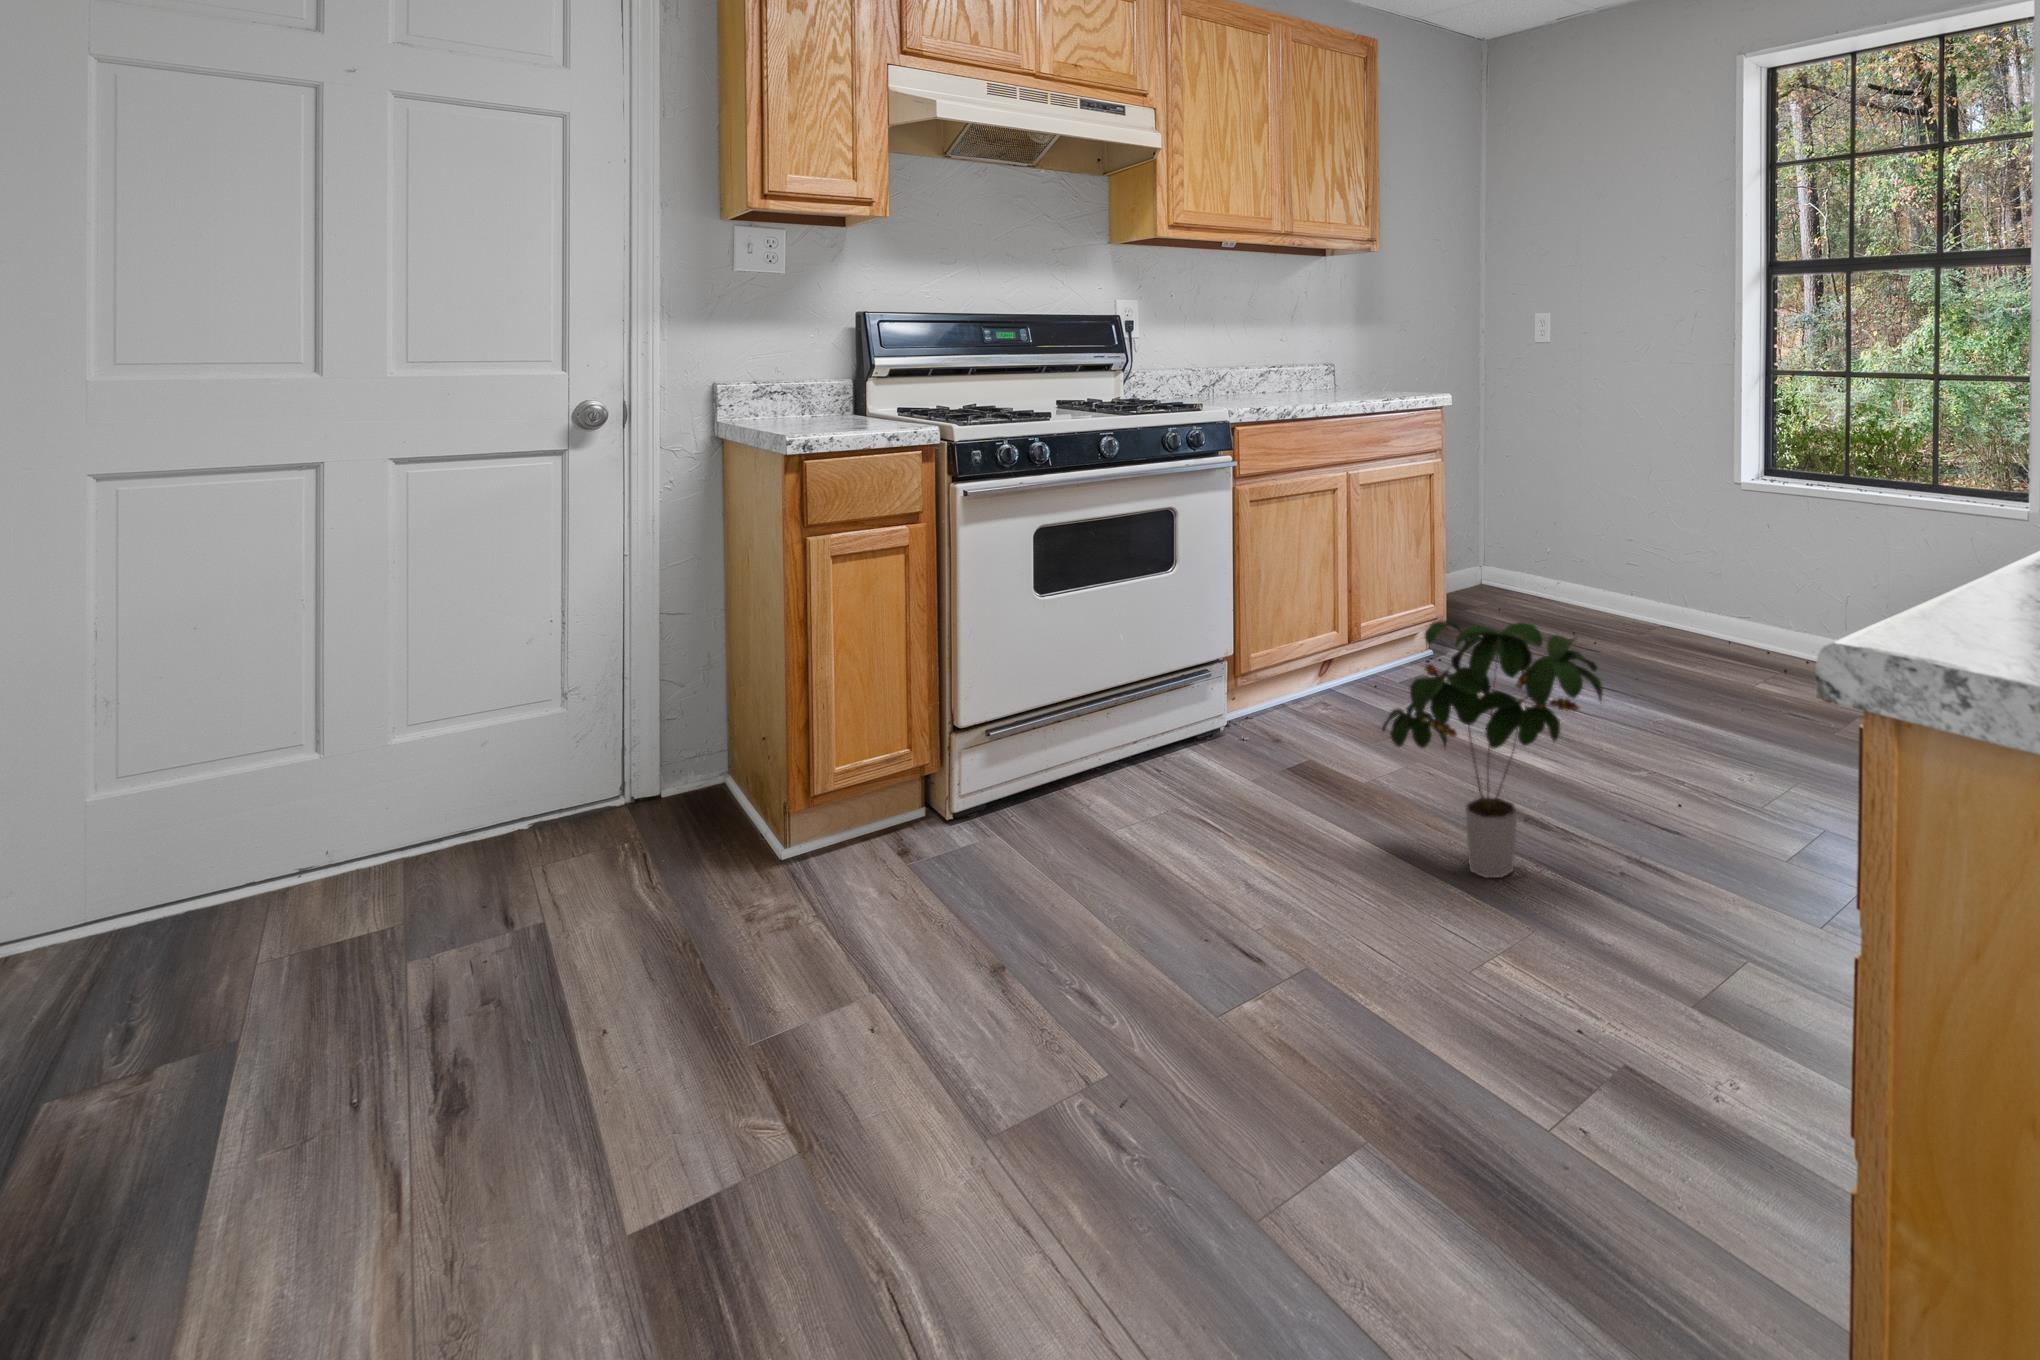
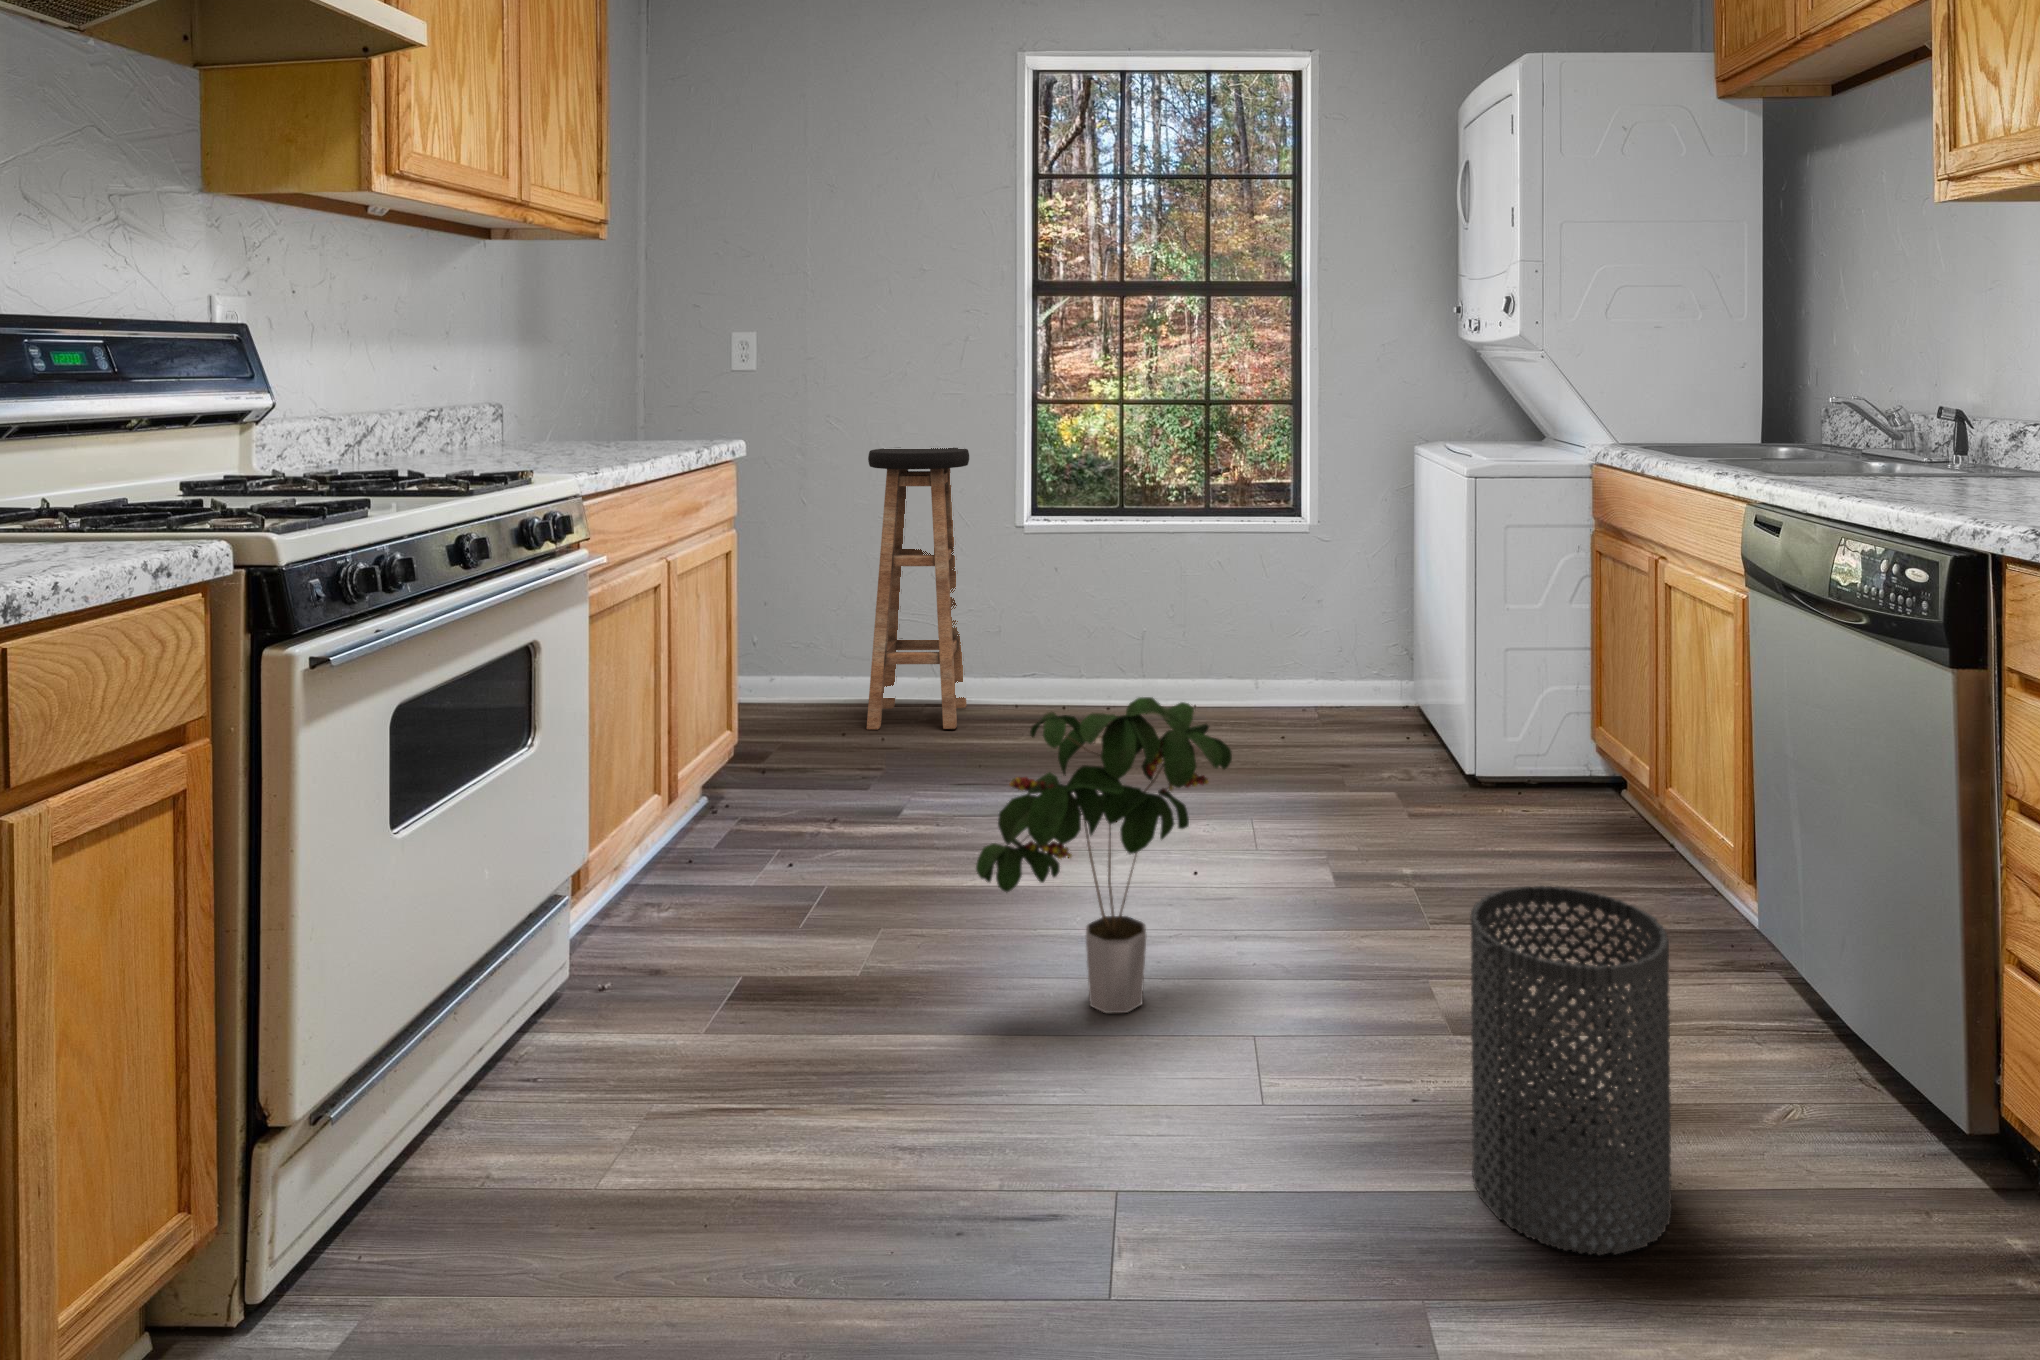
bar stool: none [1613,409,1715,652] -> present [867,448,969,729]
trash can: none [1506,856,1707,1244] -> present [1471,886,1672,1255]

